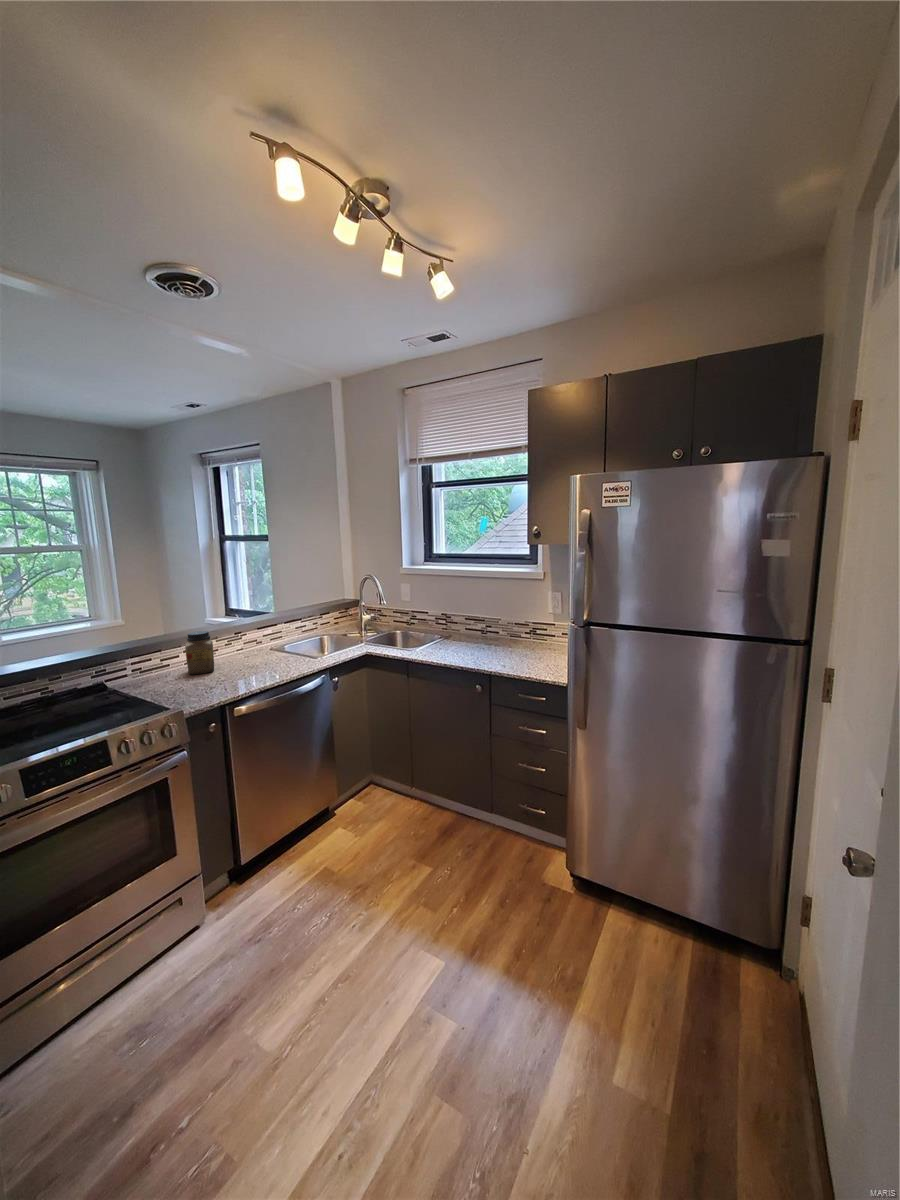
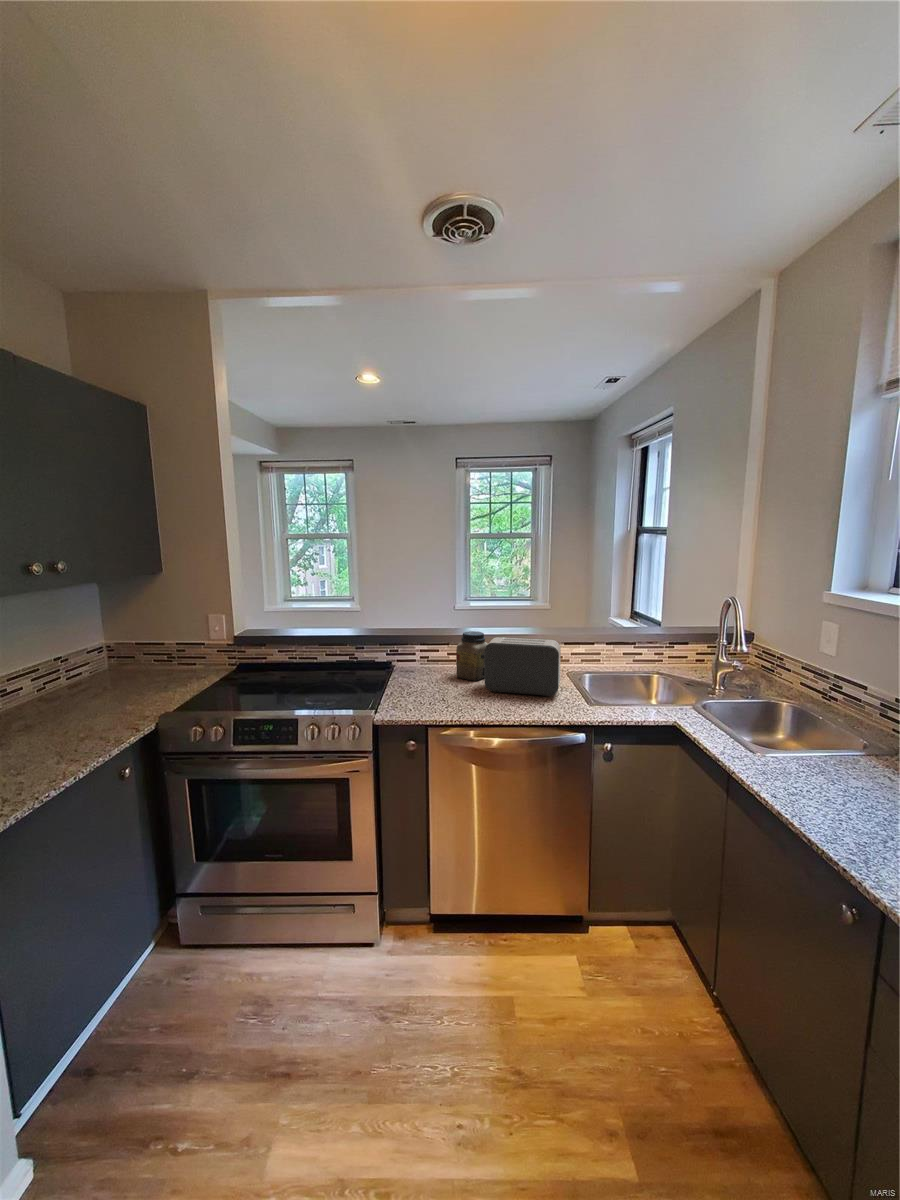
toaster: none [222,623,290,672] -> present [481,637,561,696]

